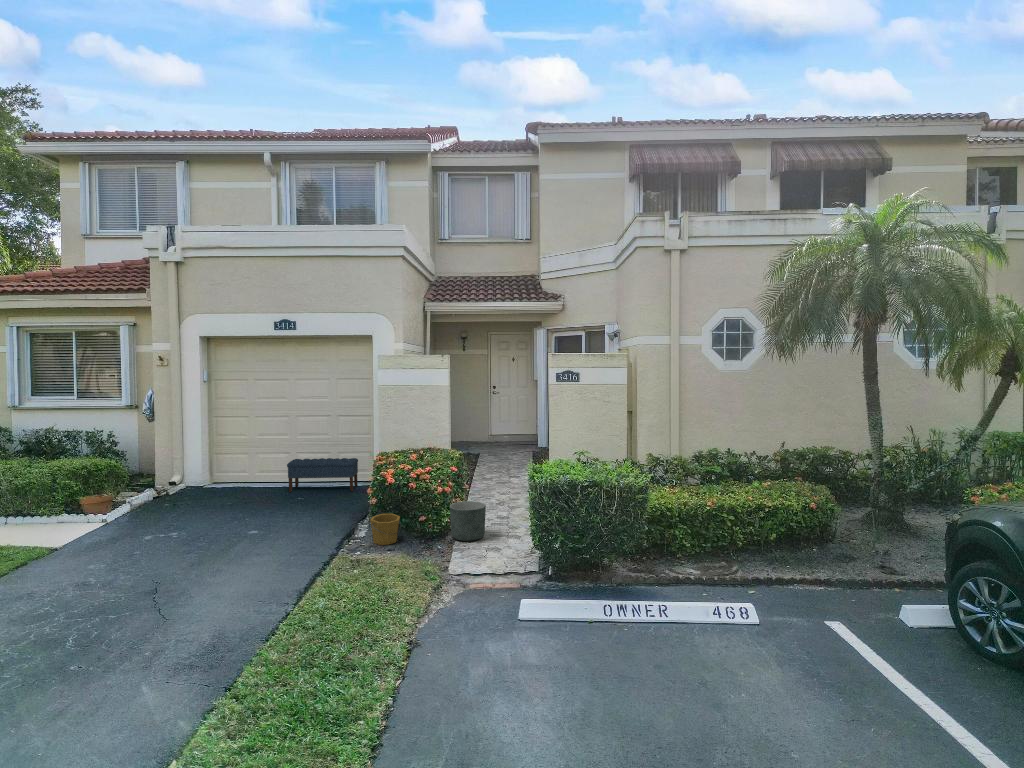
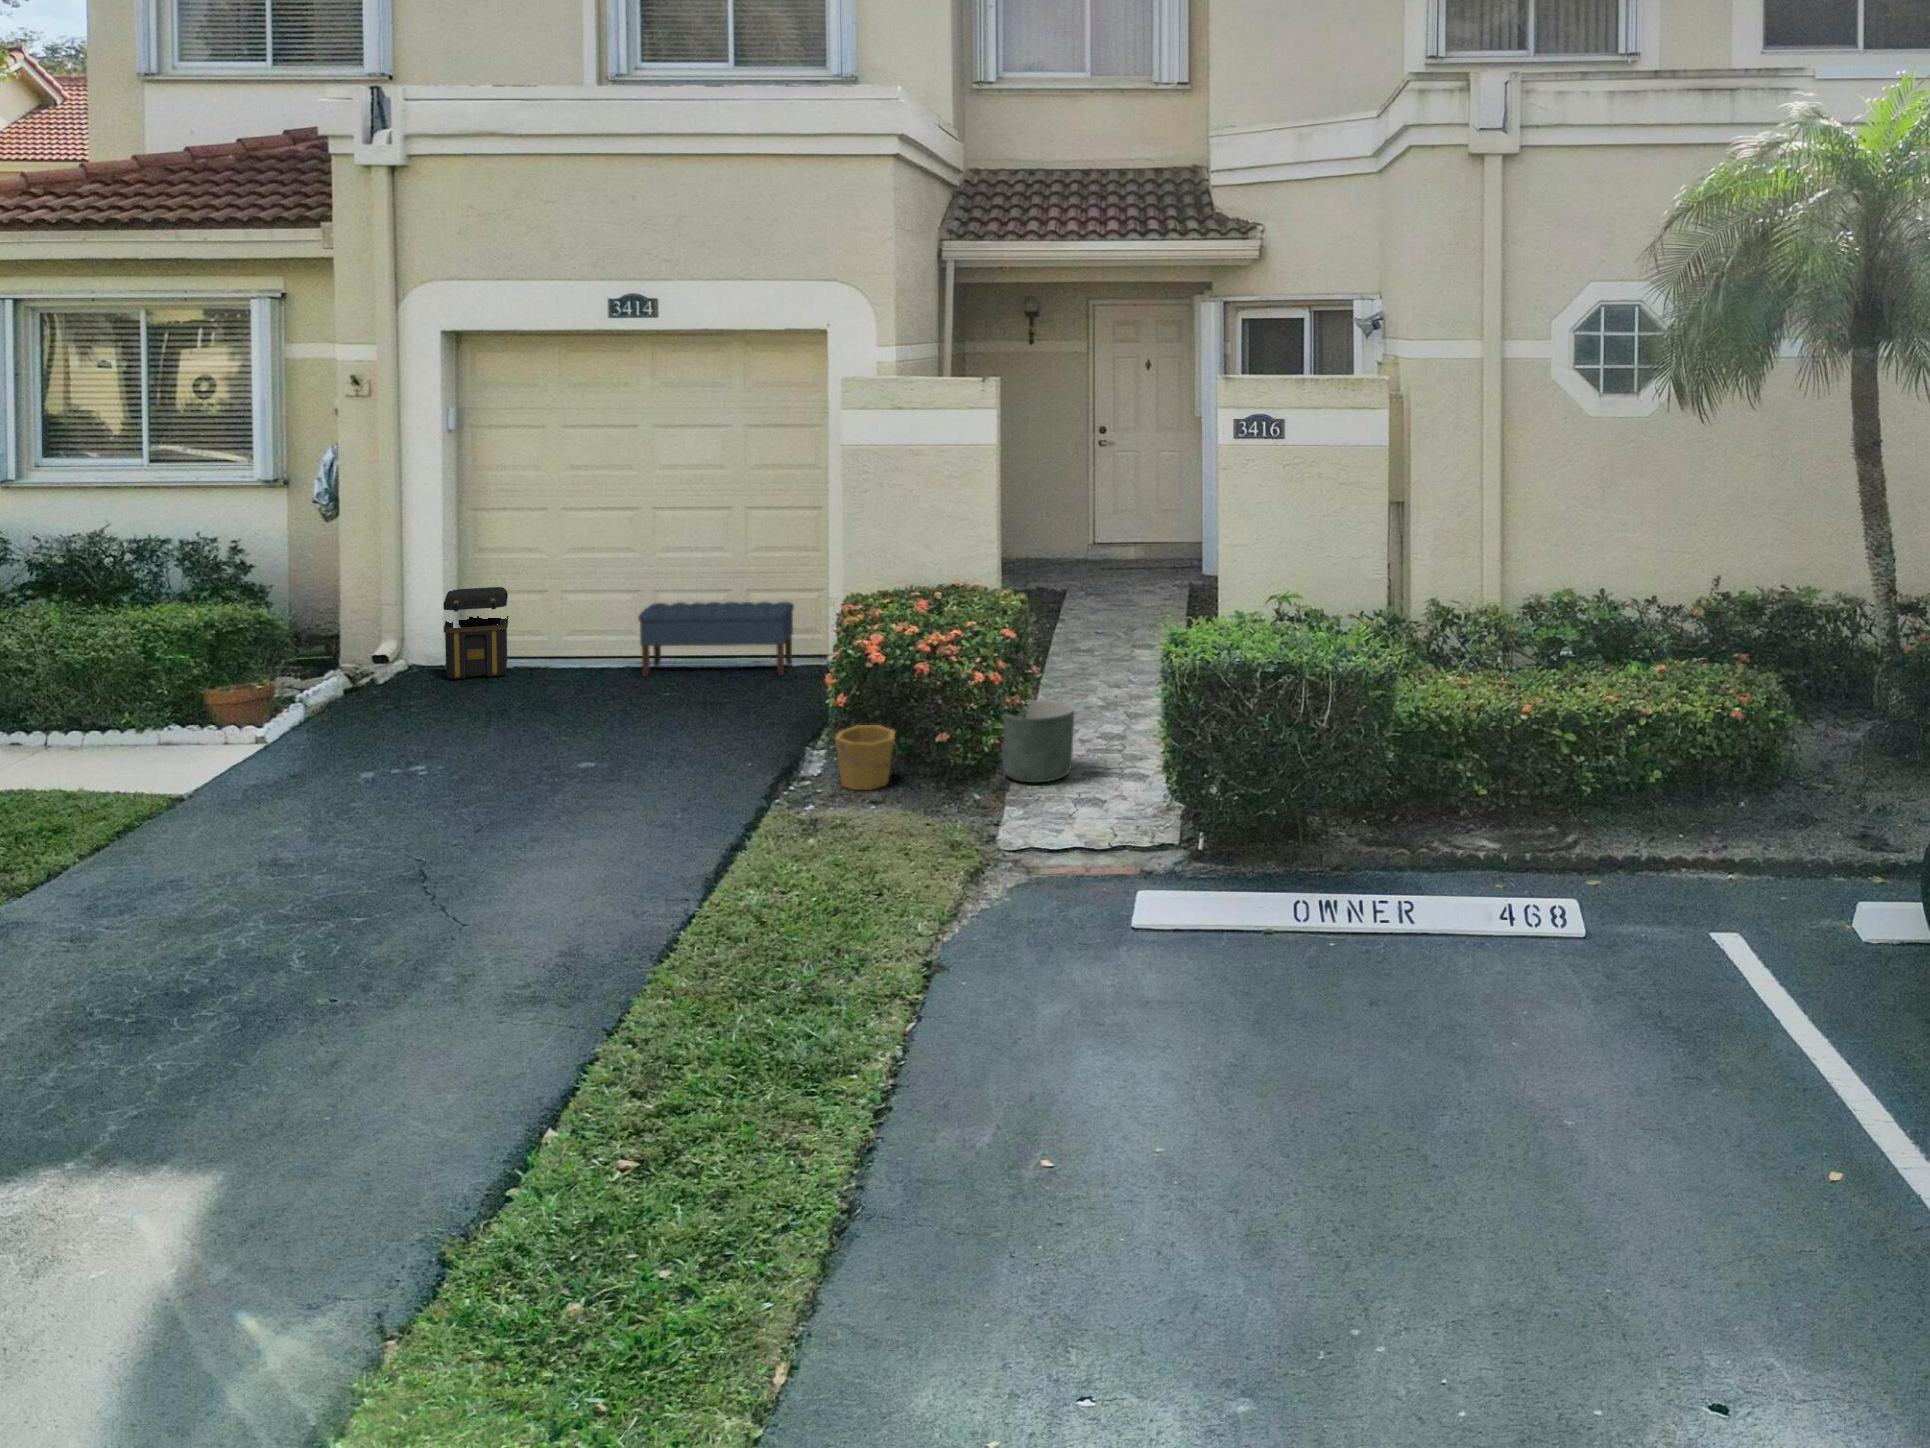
toolbox: none [199,452,230,494] -> present [443,587,508,679]

